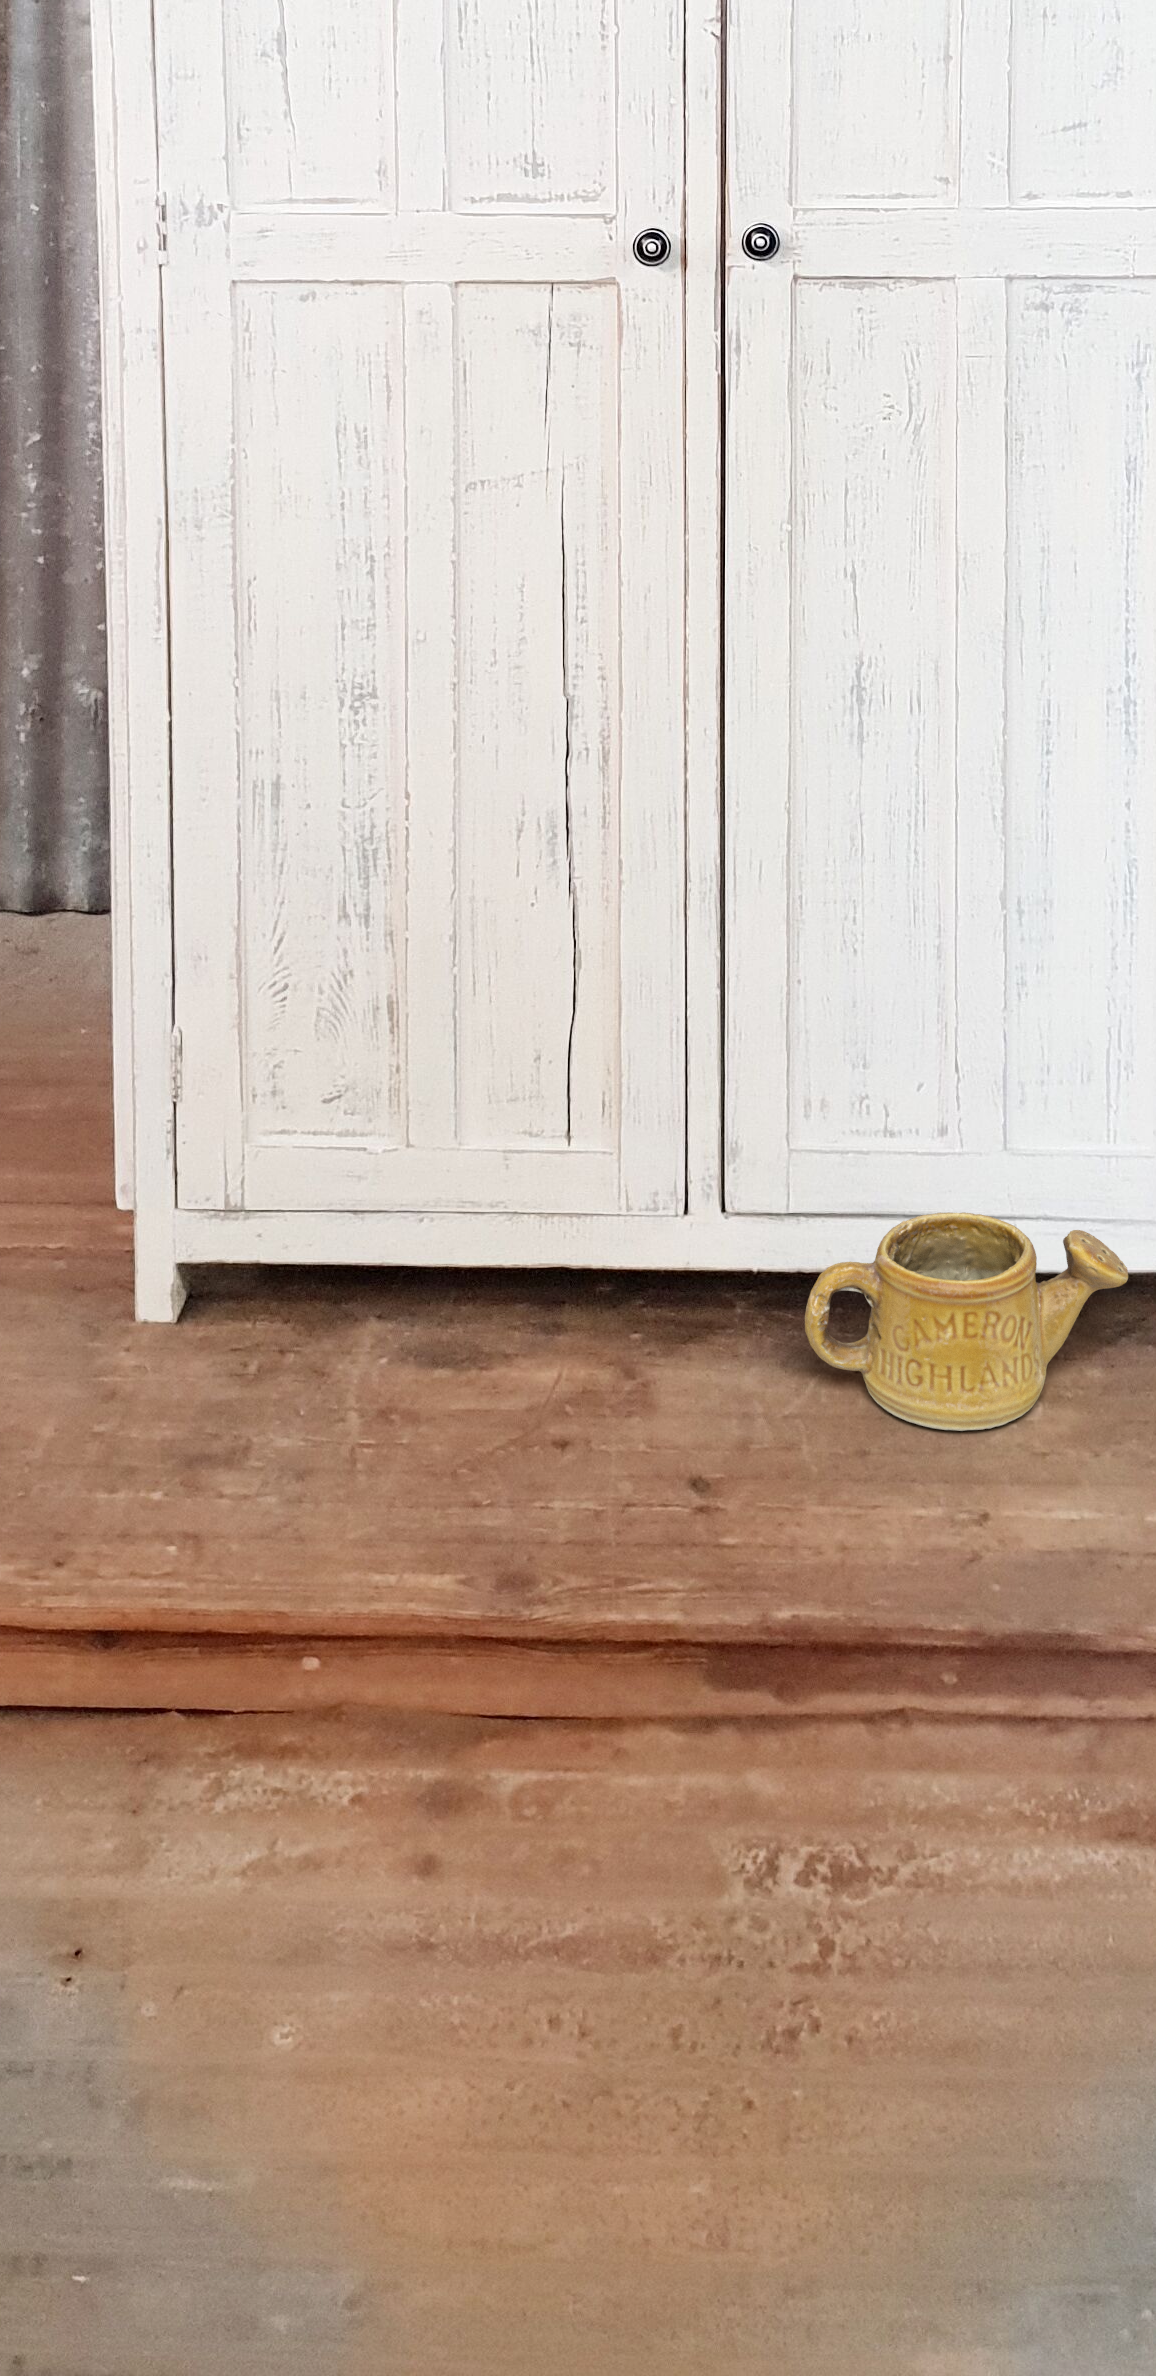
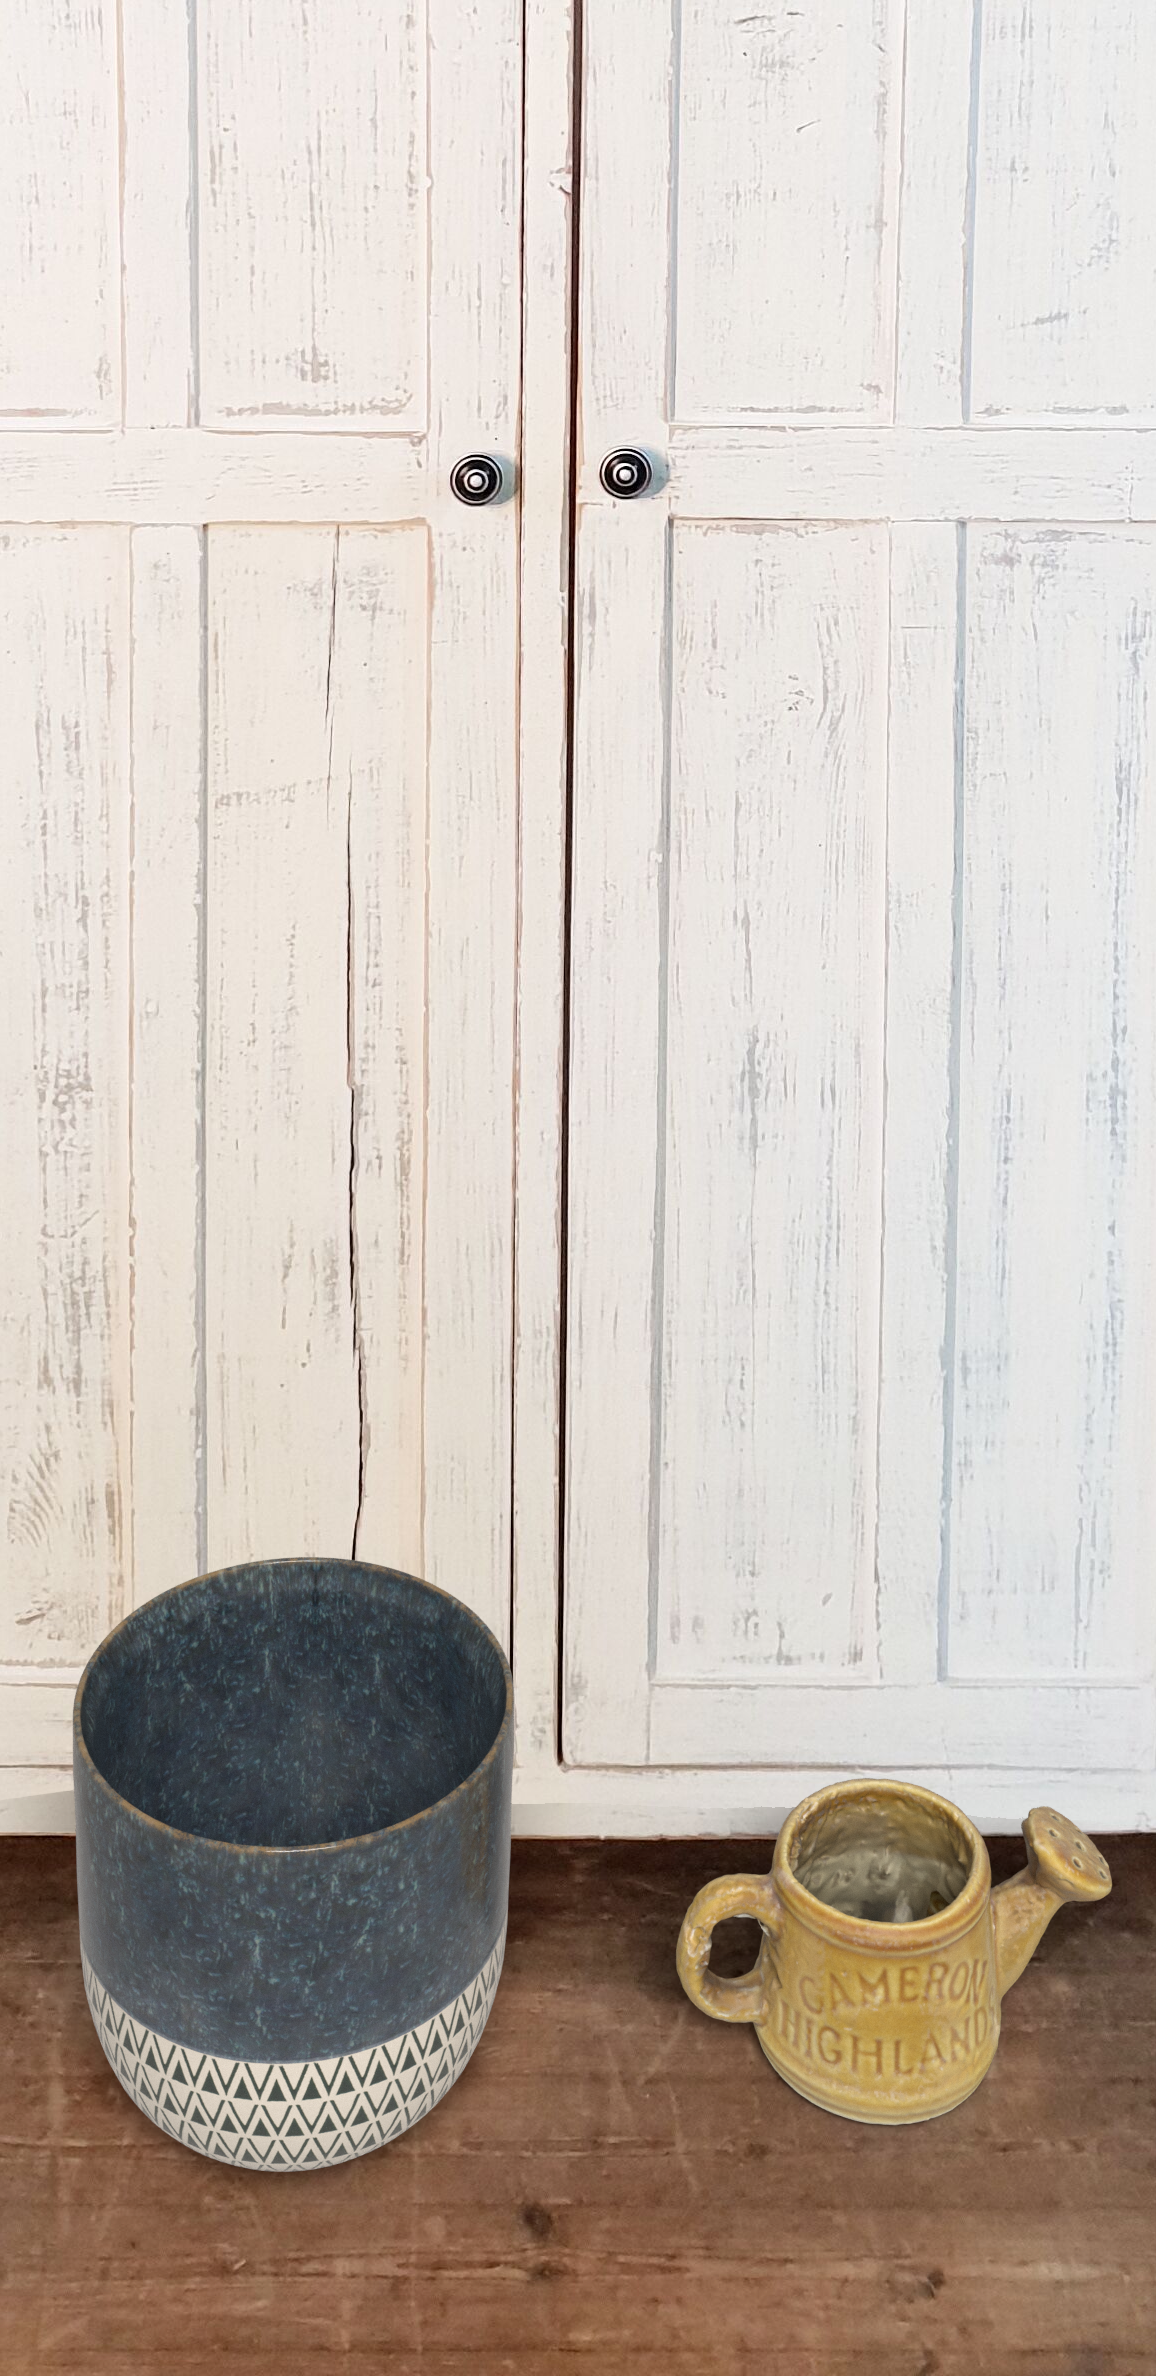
planter: none [367,1046,683,1434] -> present [73,1557,514,2172]

